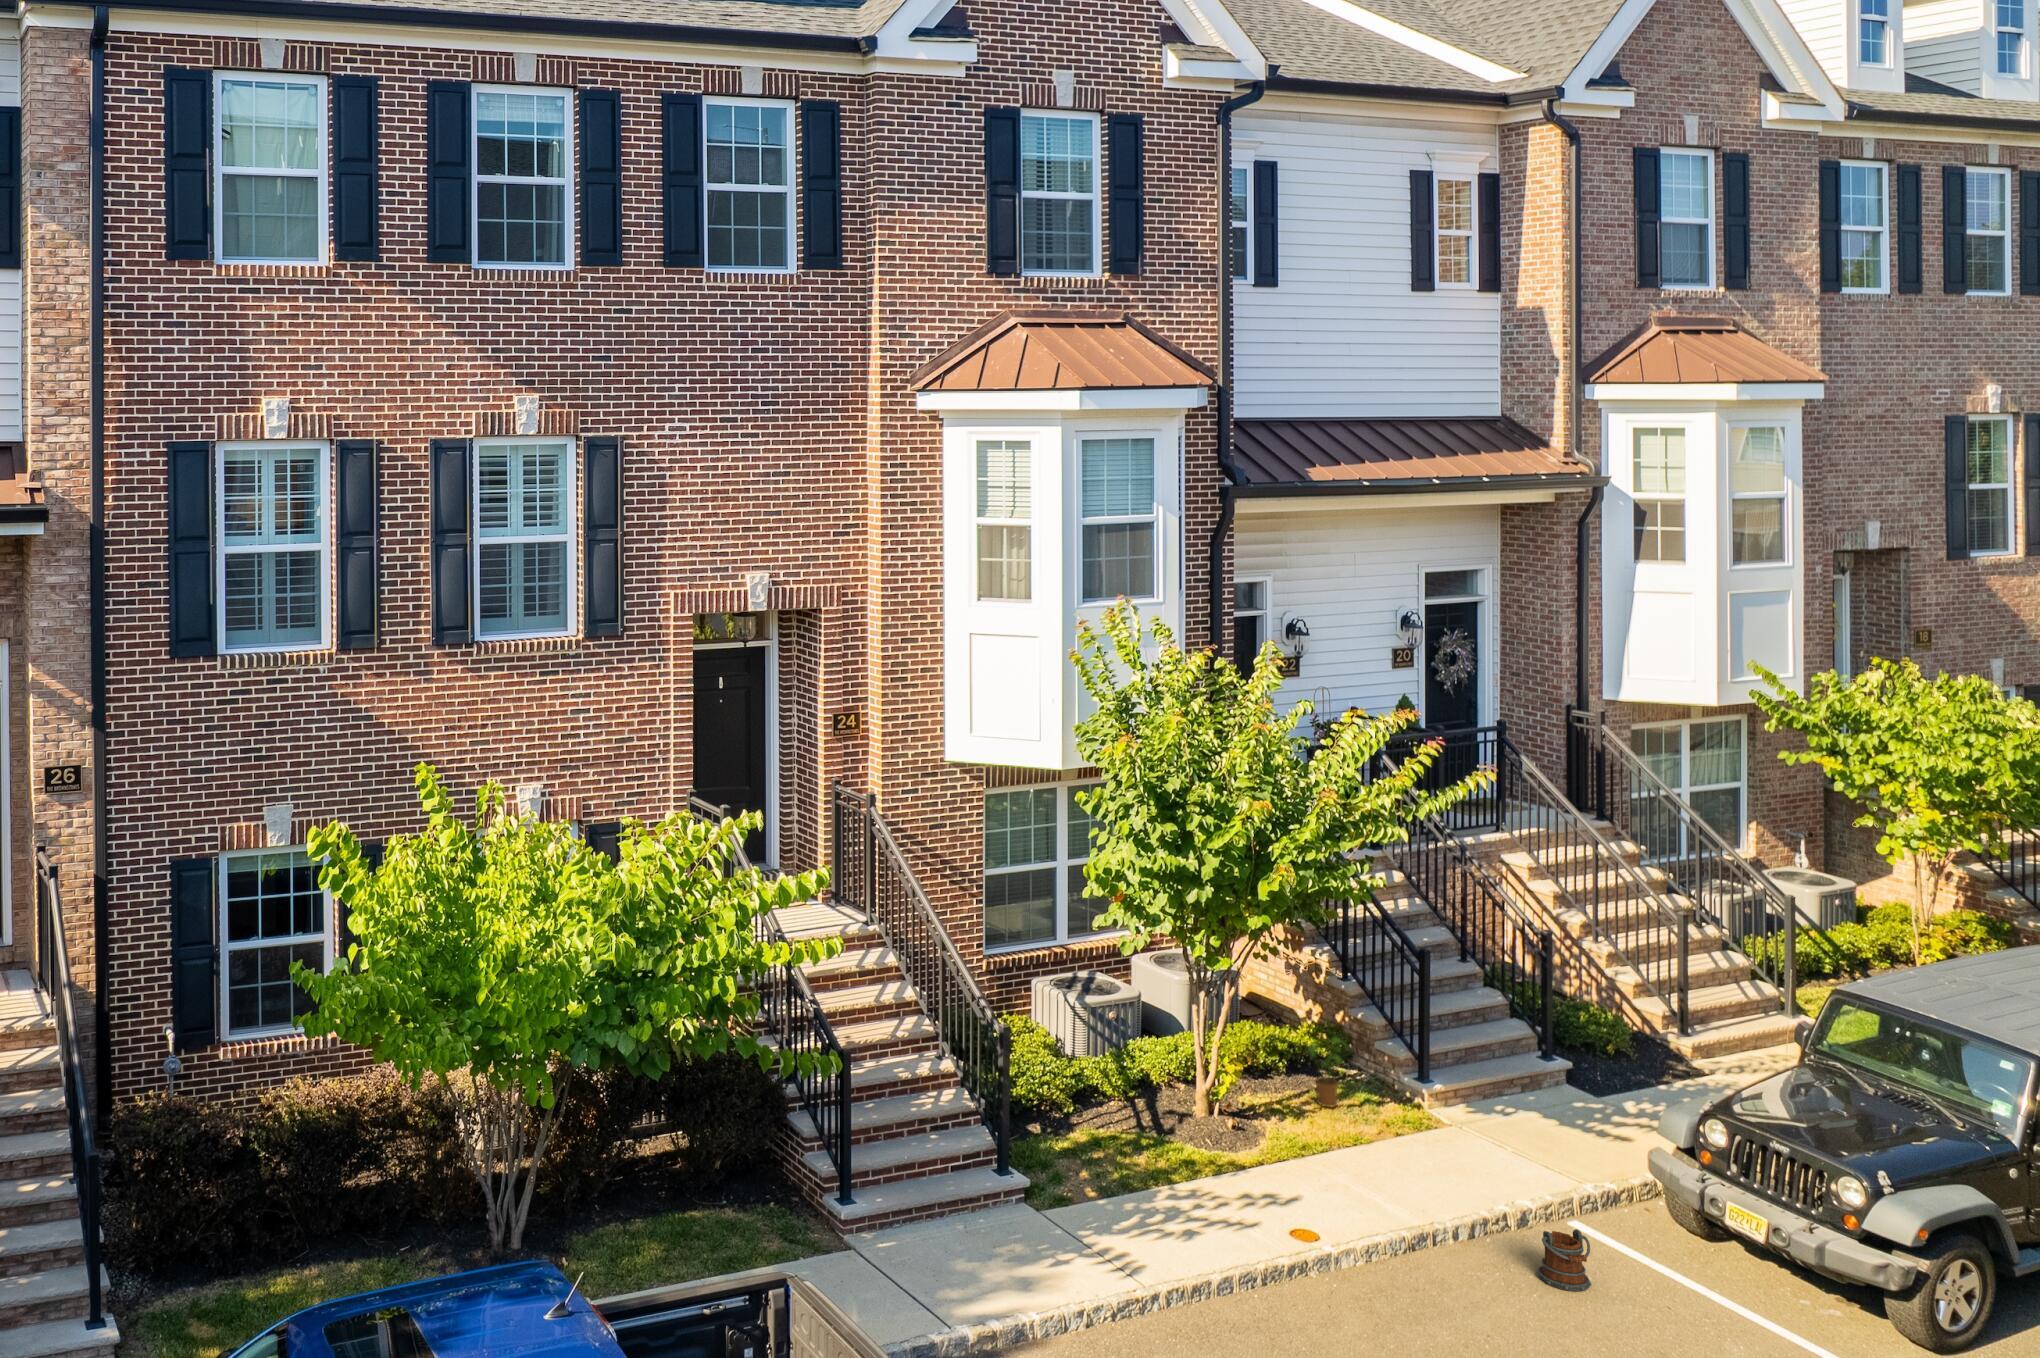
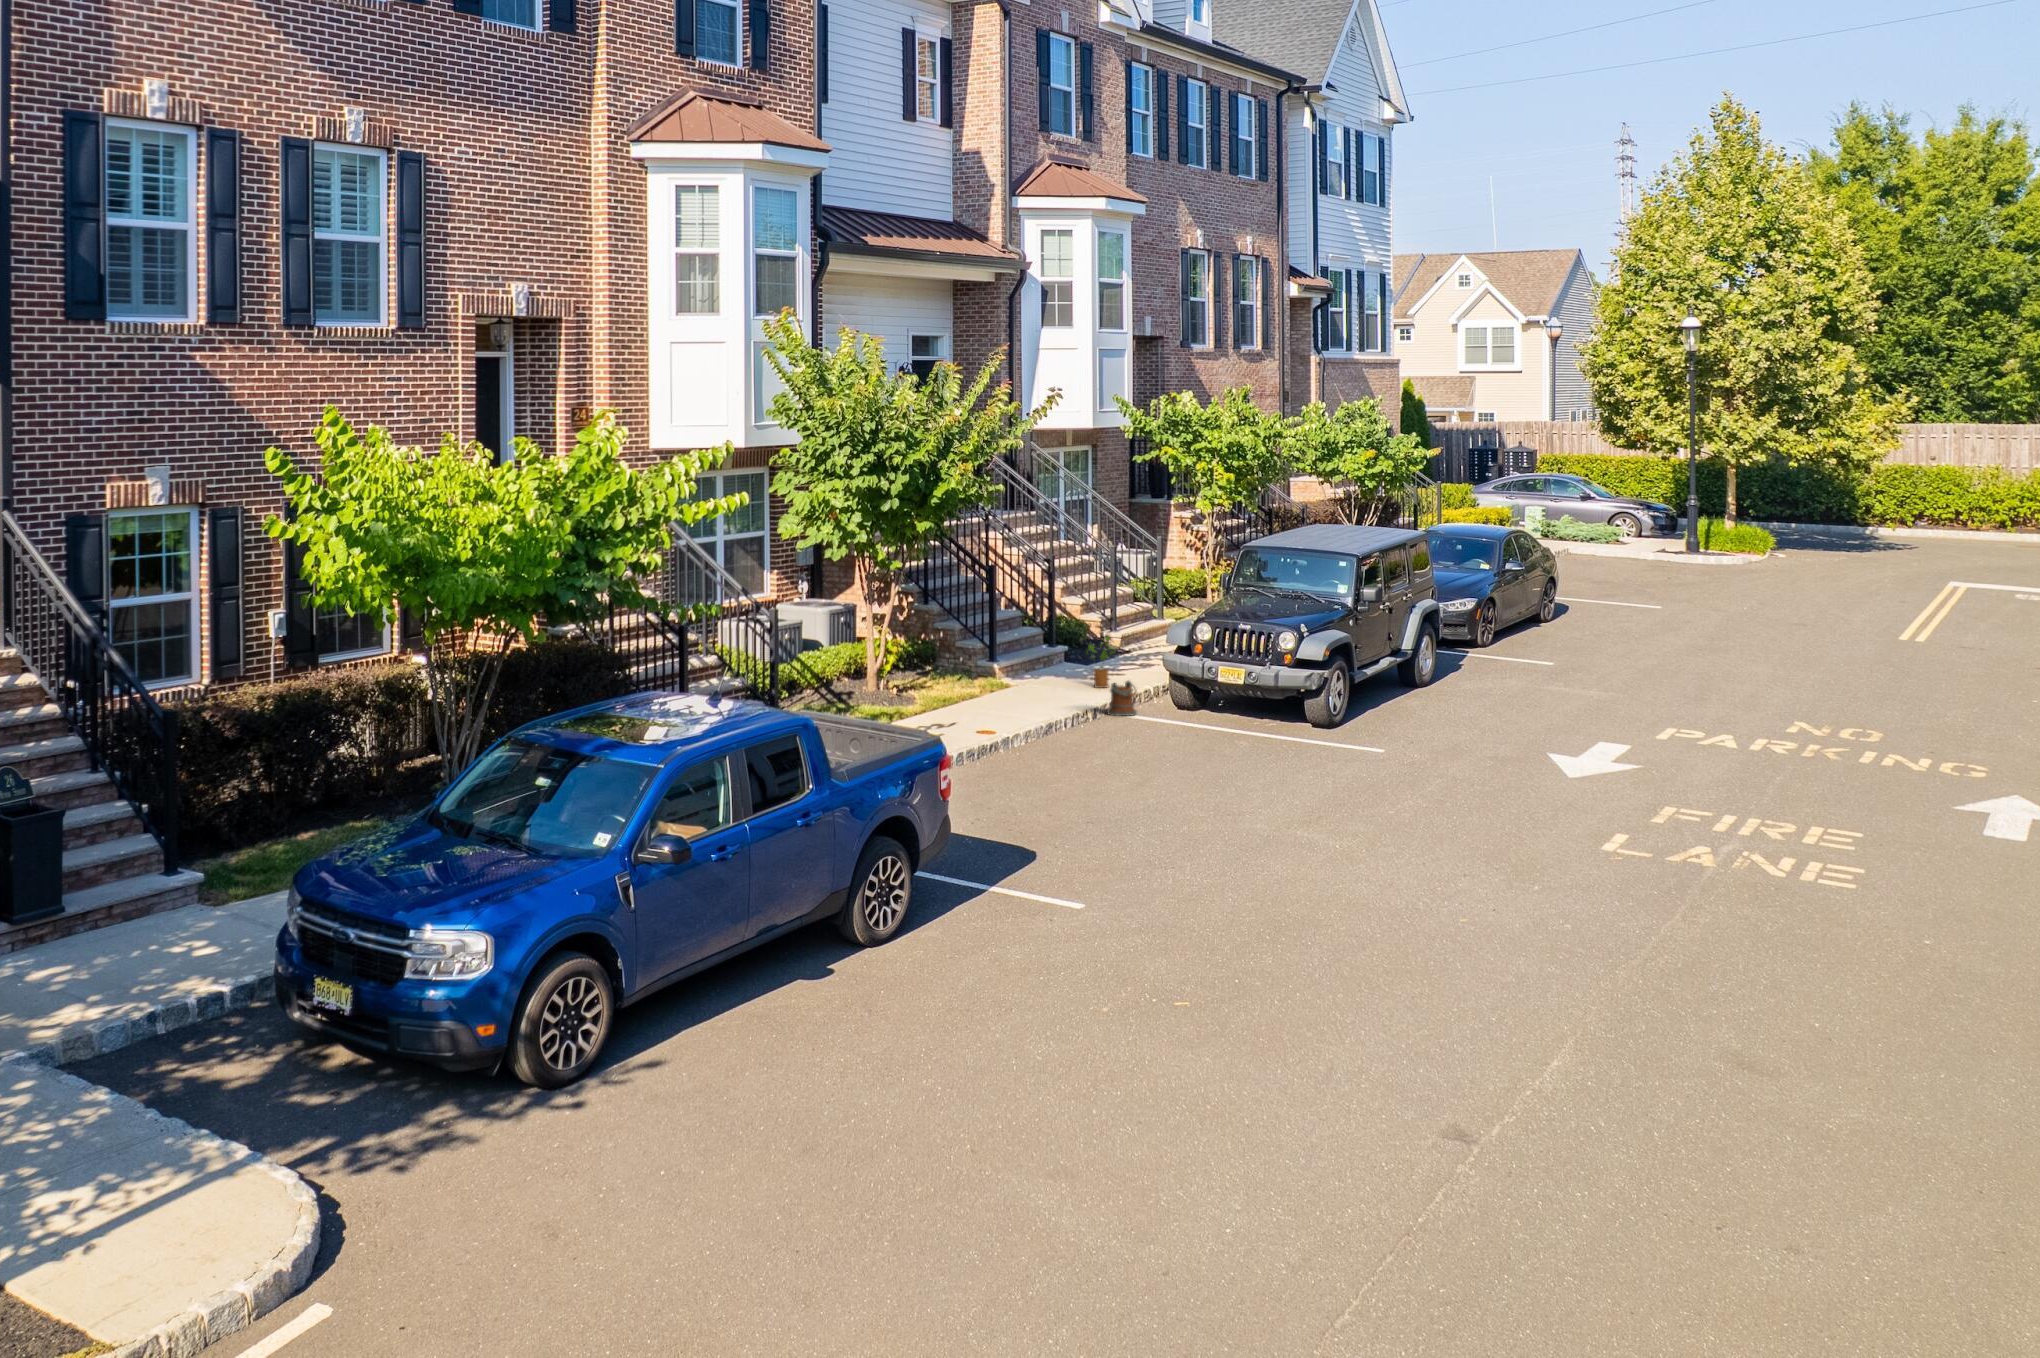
house plant: present [1308,1037,1345,1107] -> present [1088,637,1113,688]

